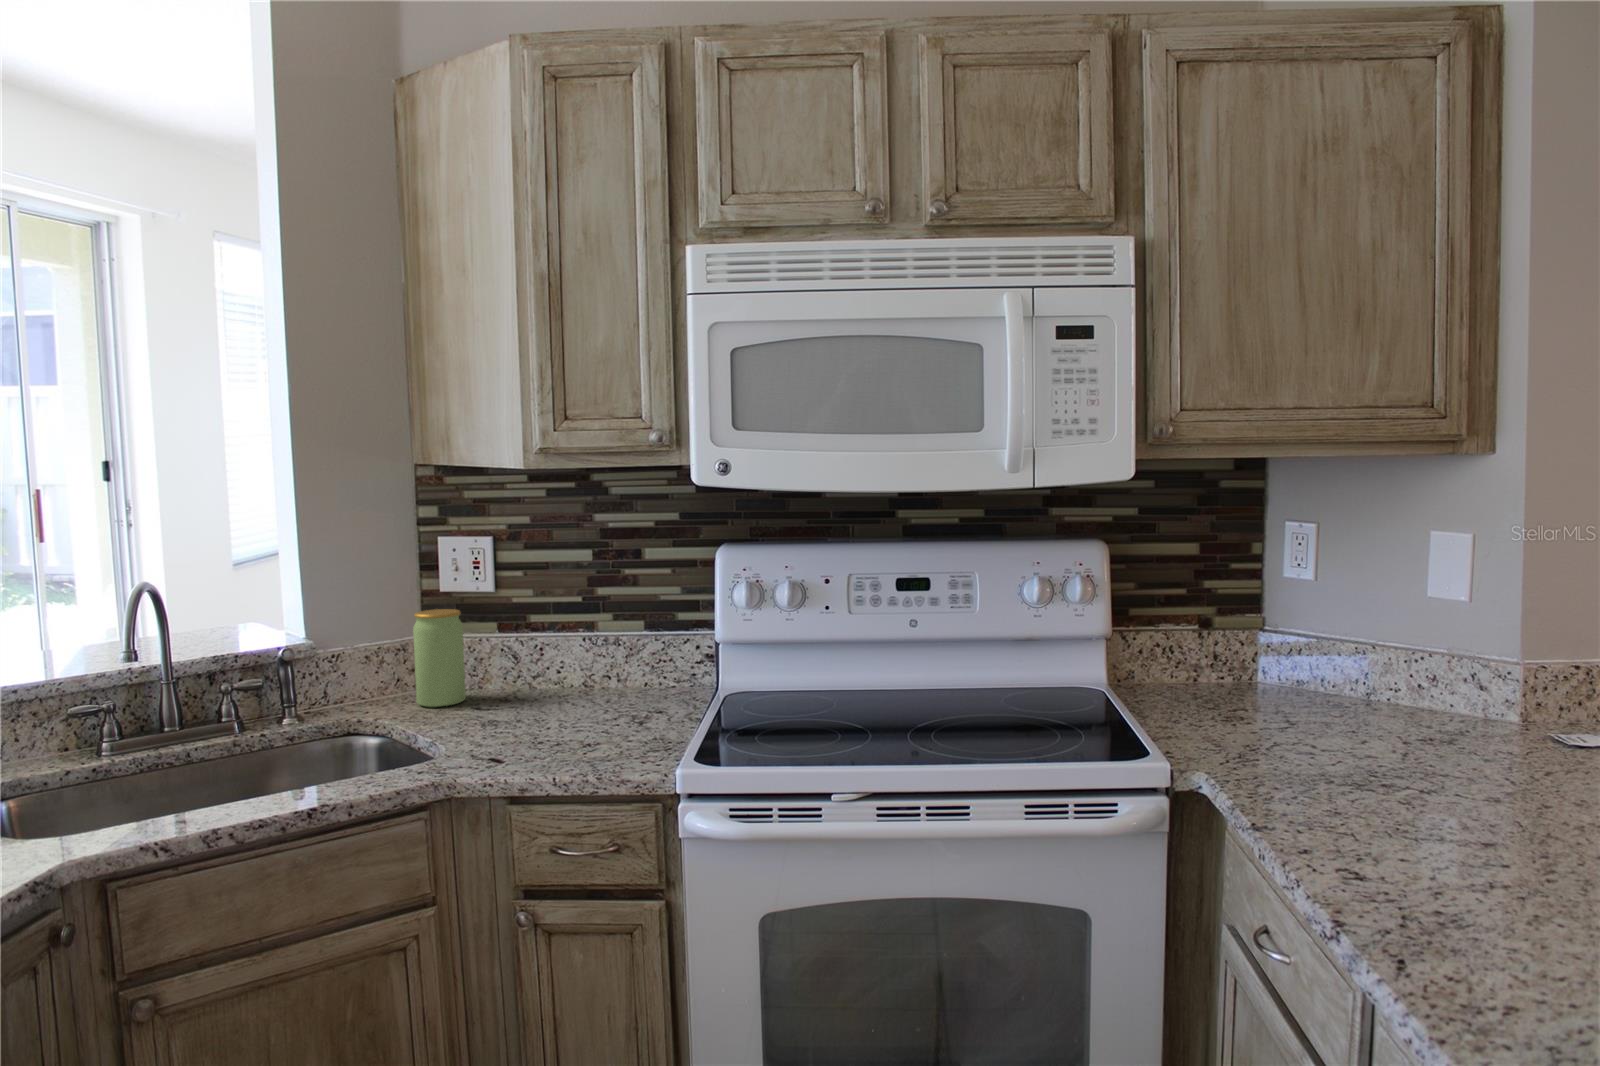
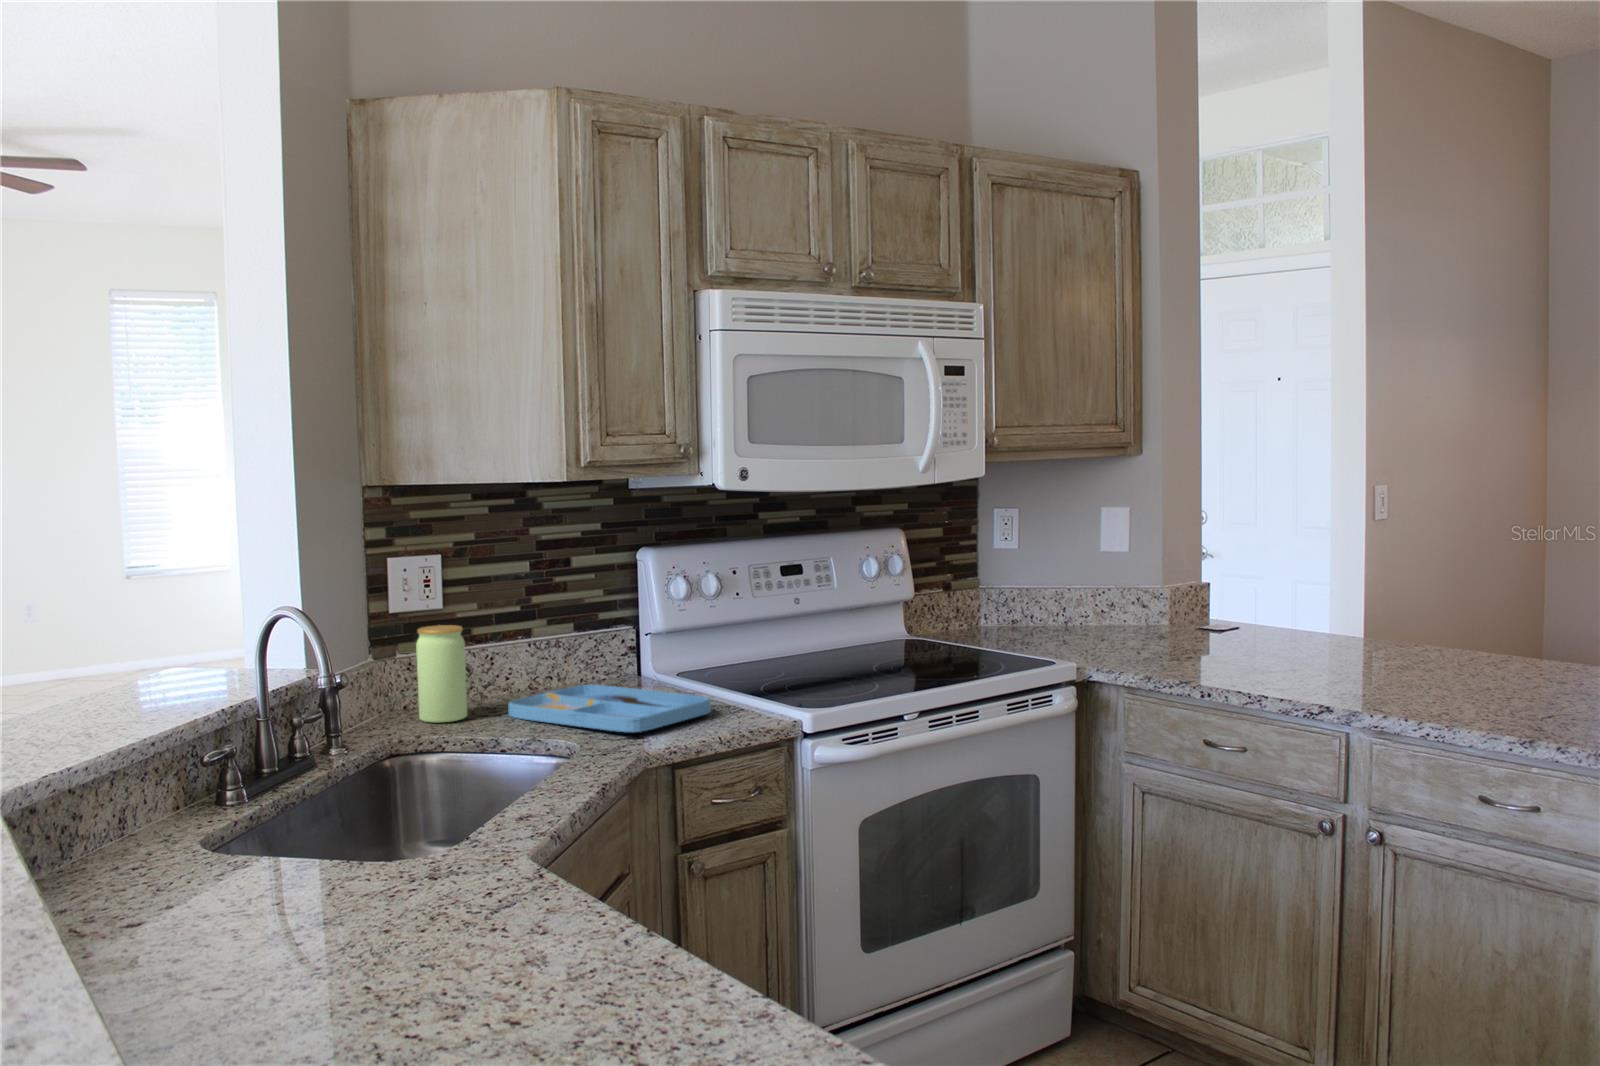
tray: none [474,688,626,756] -> present [508,685,711,732]

